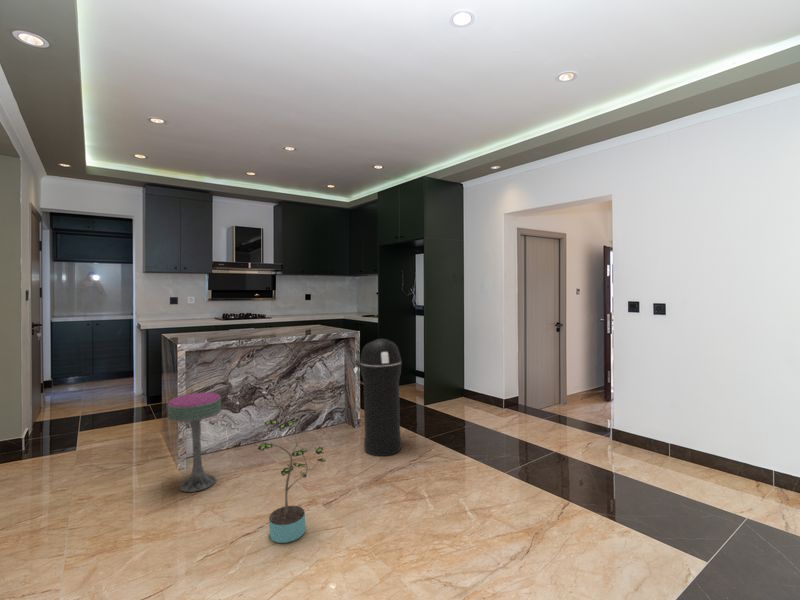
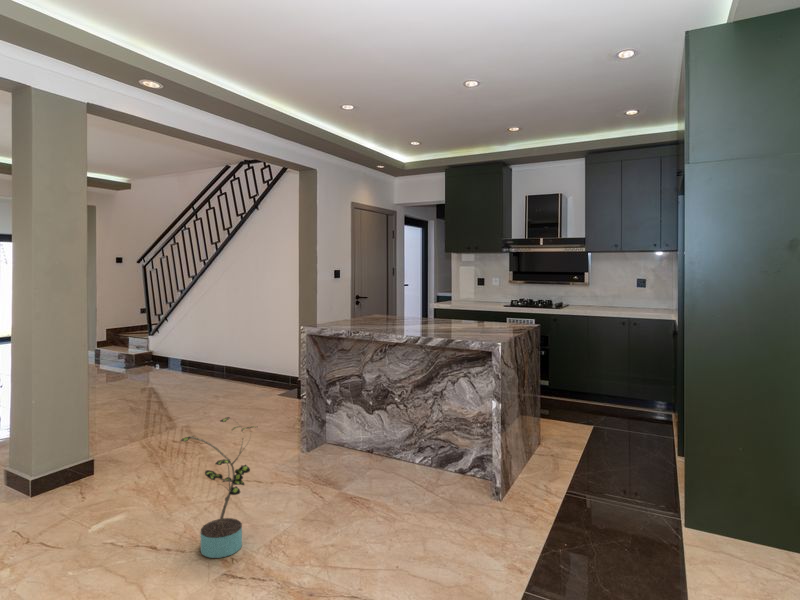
trash can: present [360,339,402,456] -> none [435,355,504,548]
bar stool: present [167,393,221,492] -> none [259,377,309,476]

